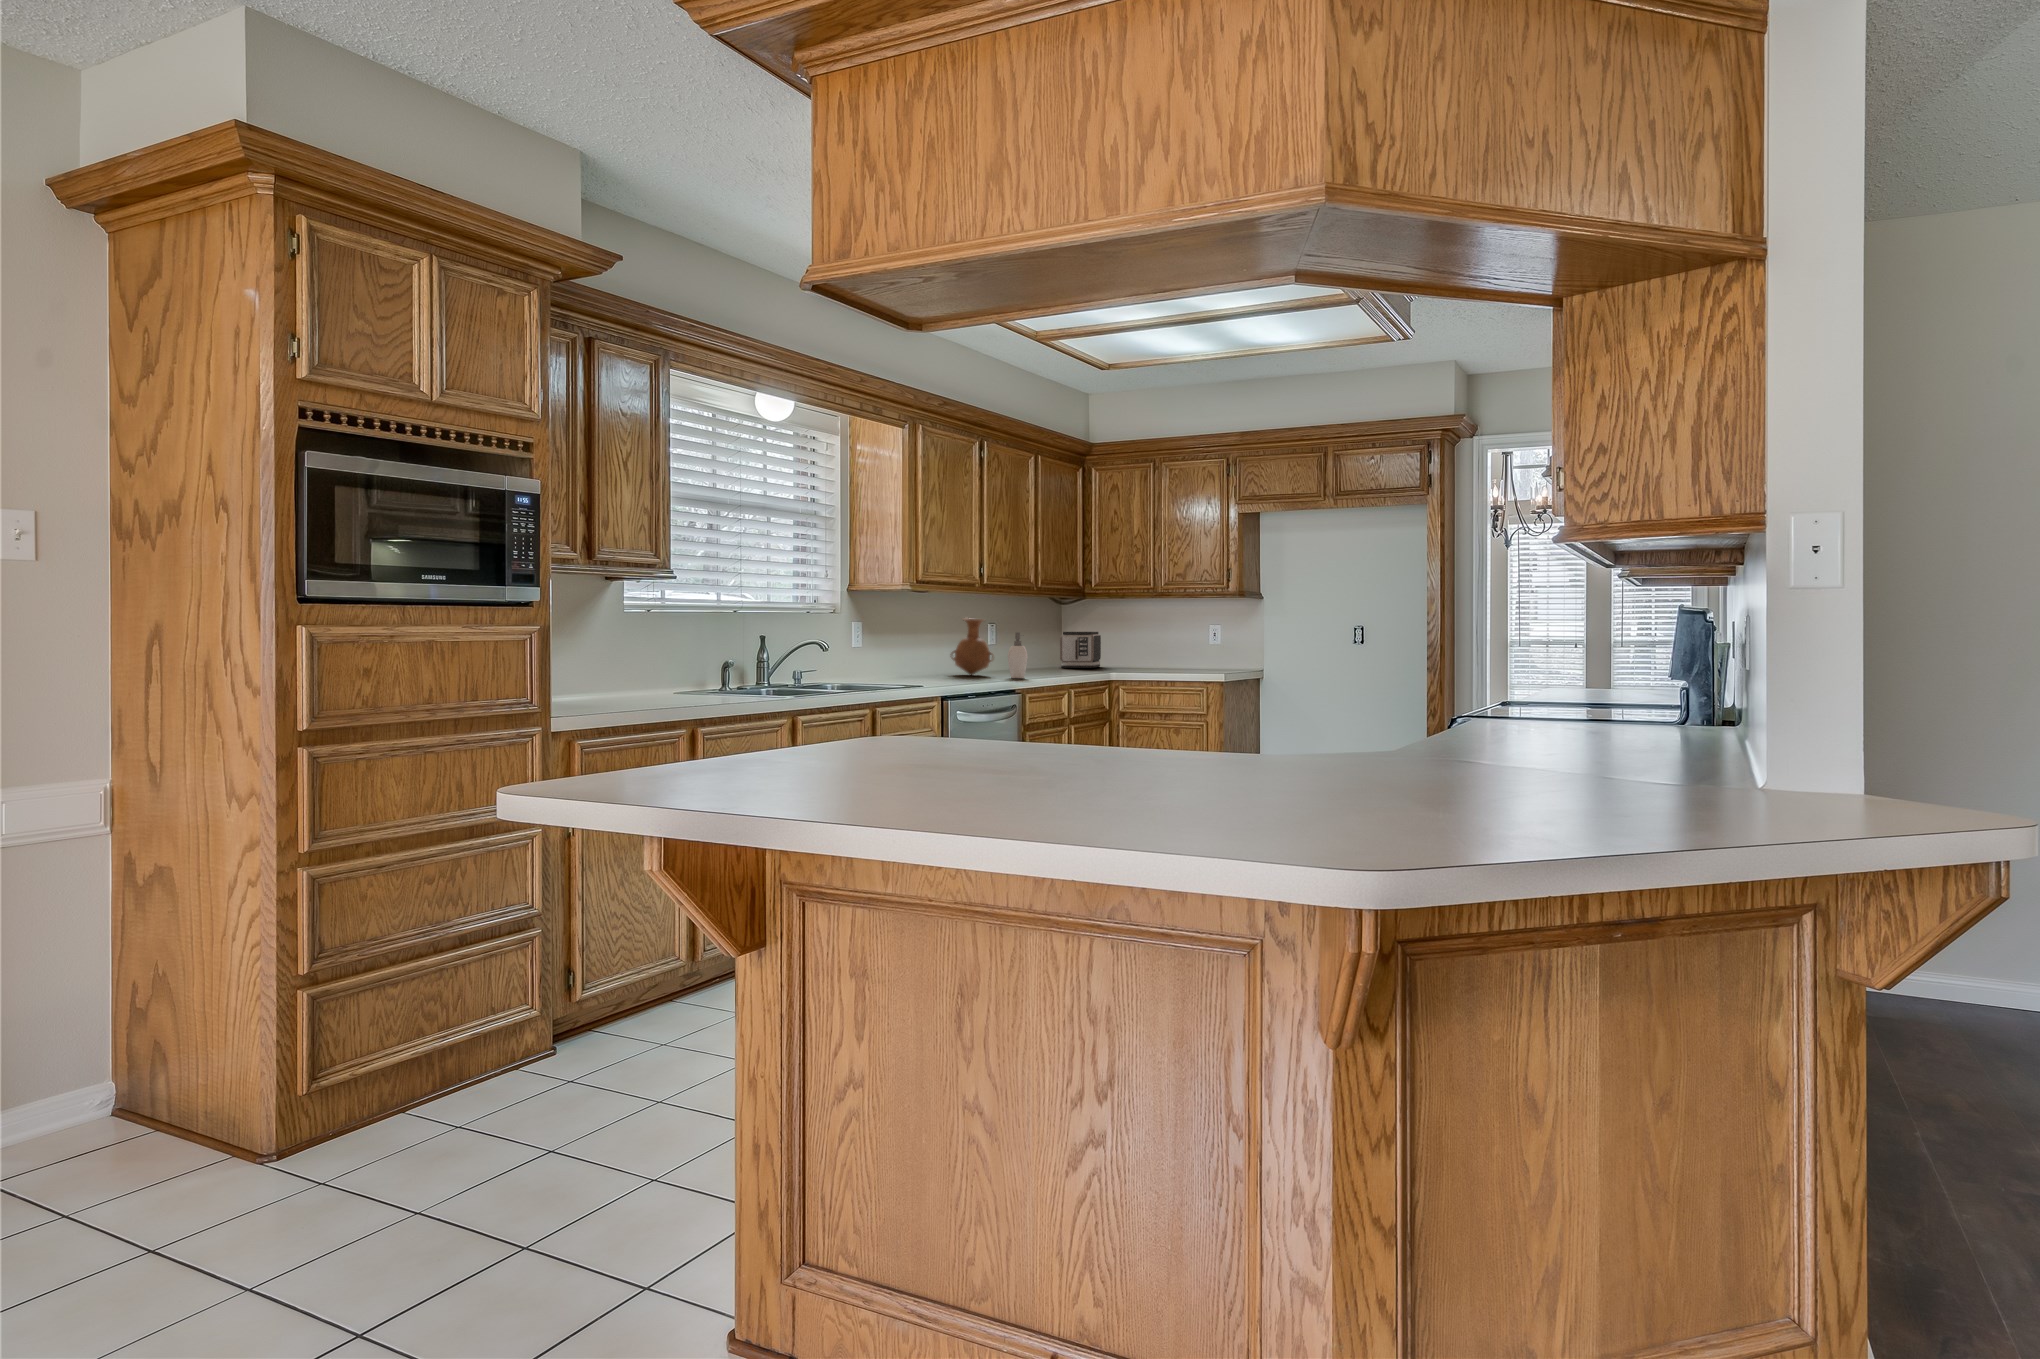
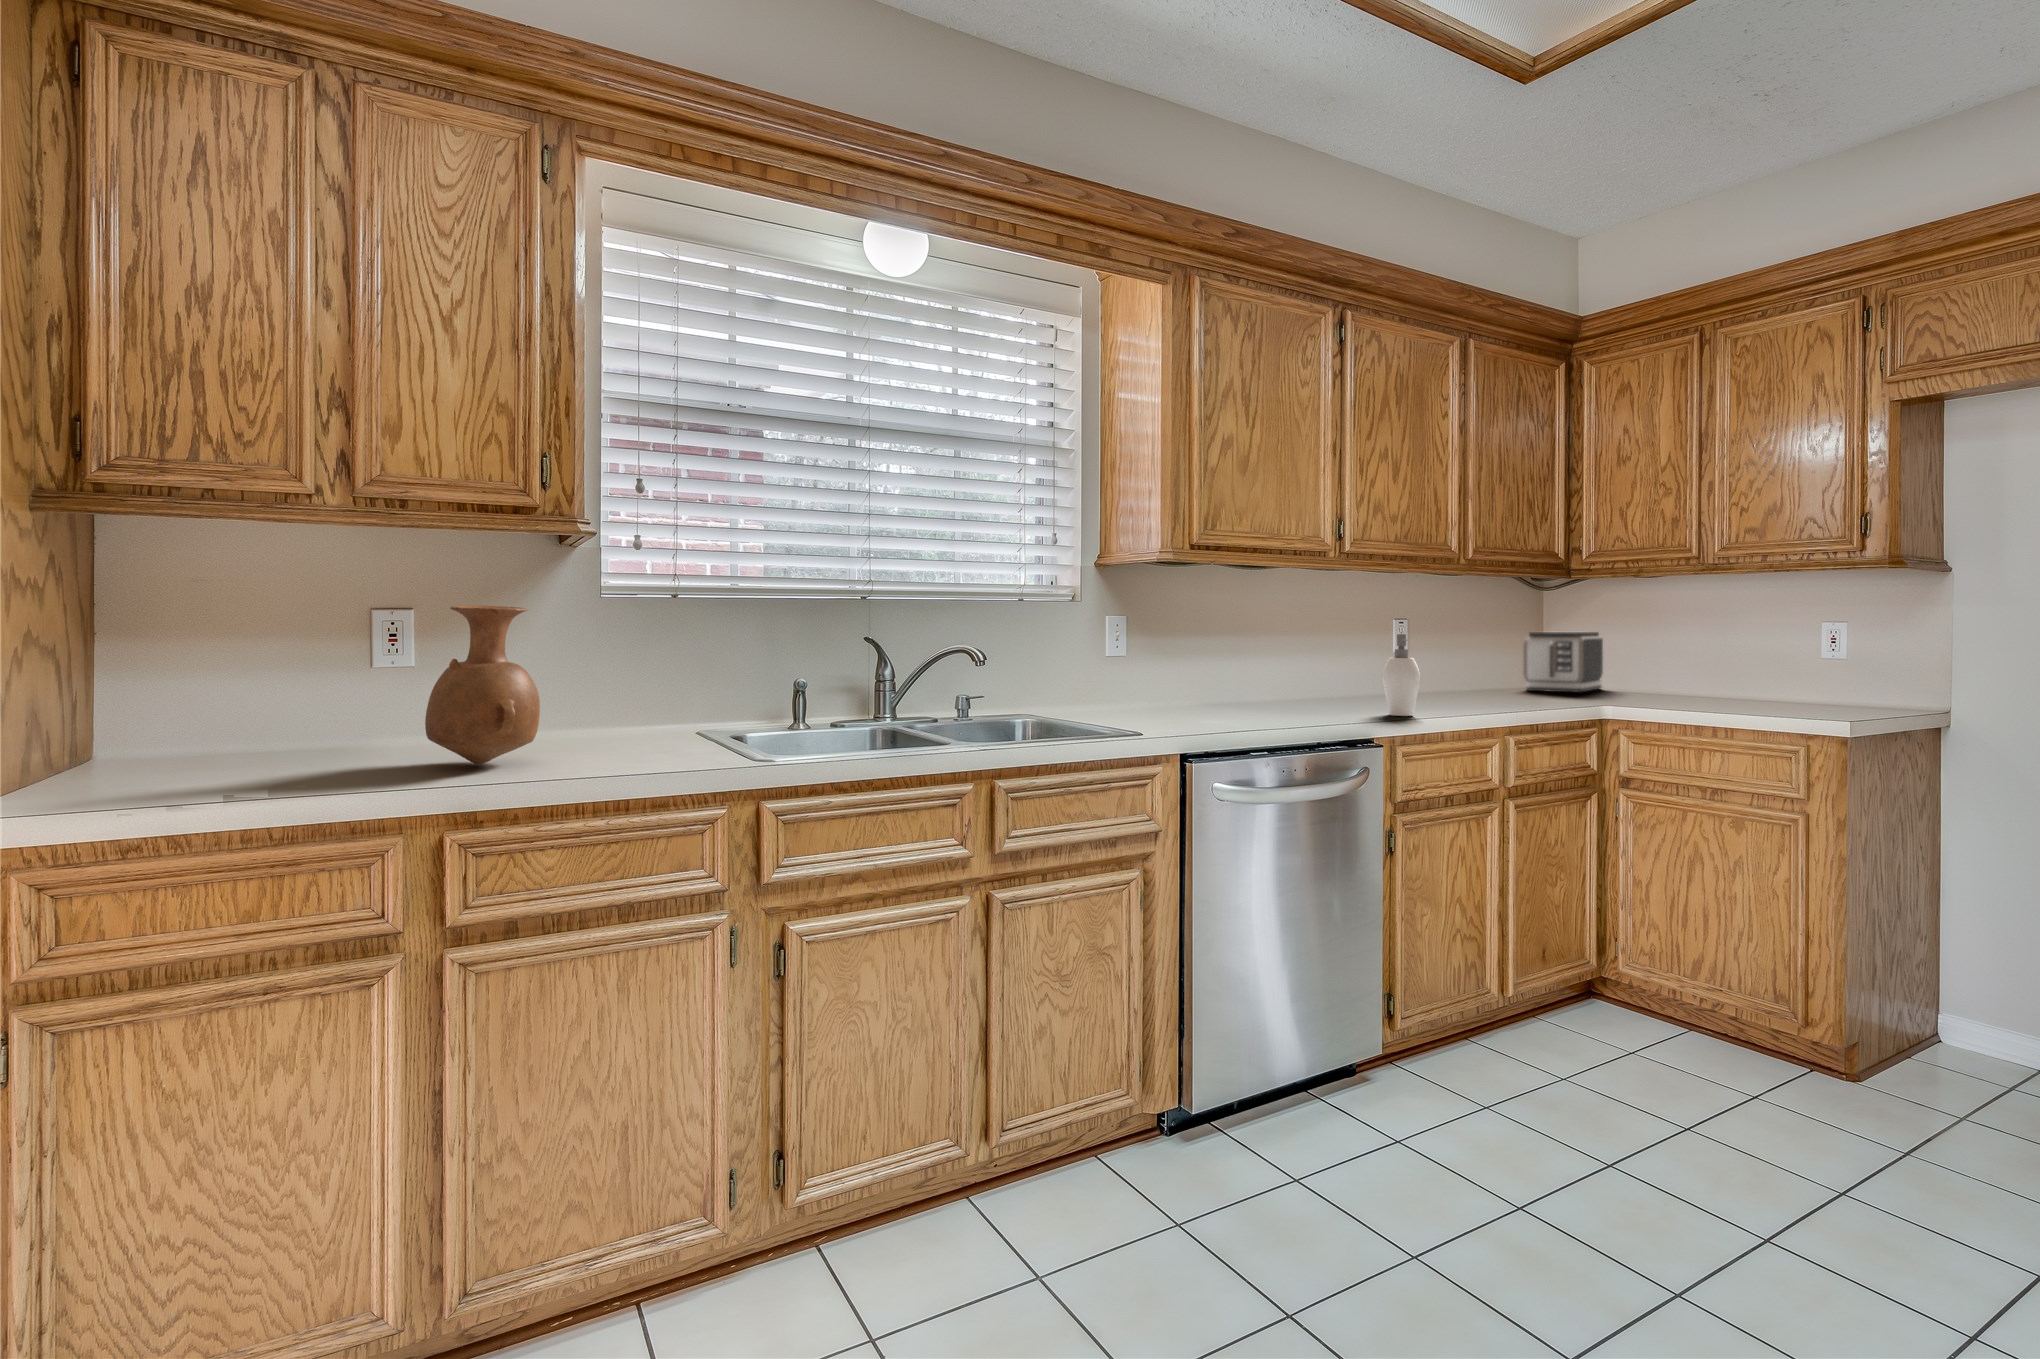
vase: present [951,618,993,675] -> present [425,605,540,765]

